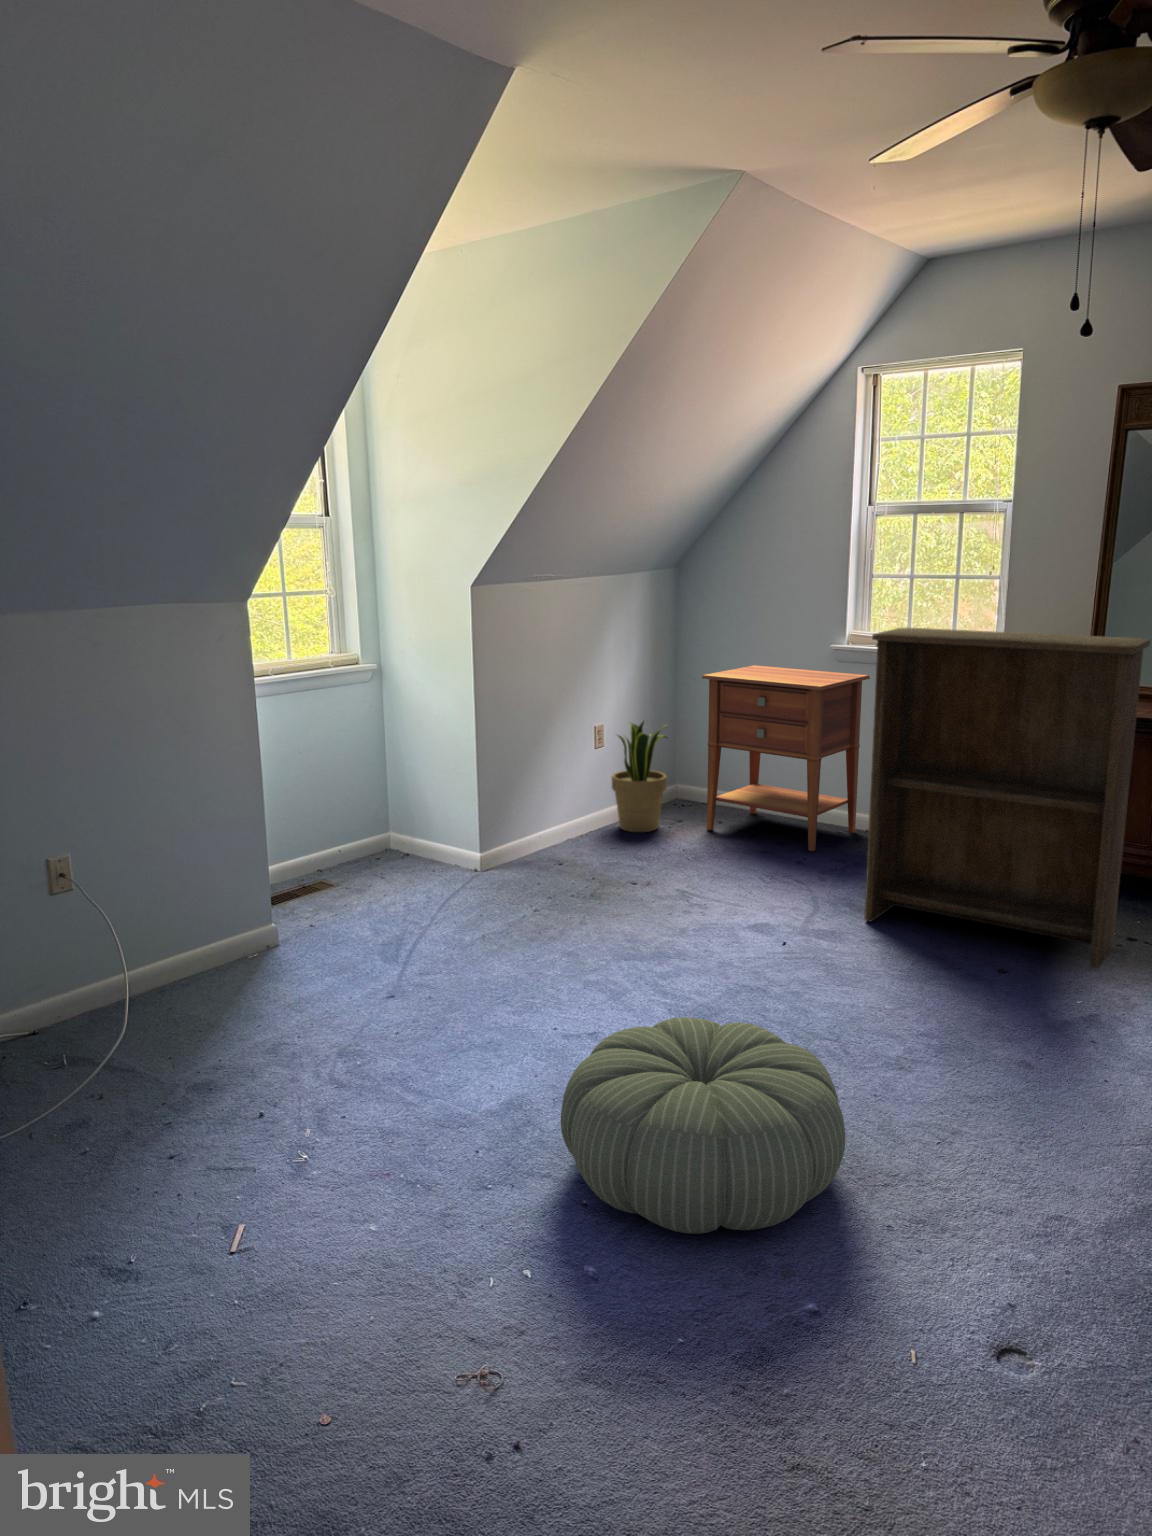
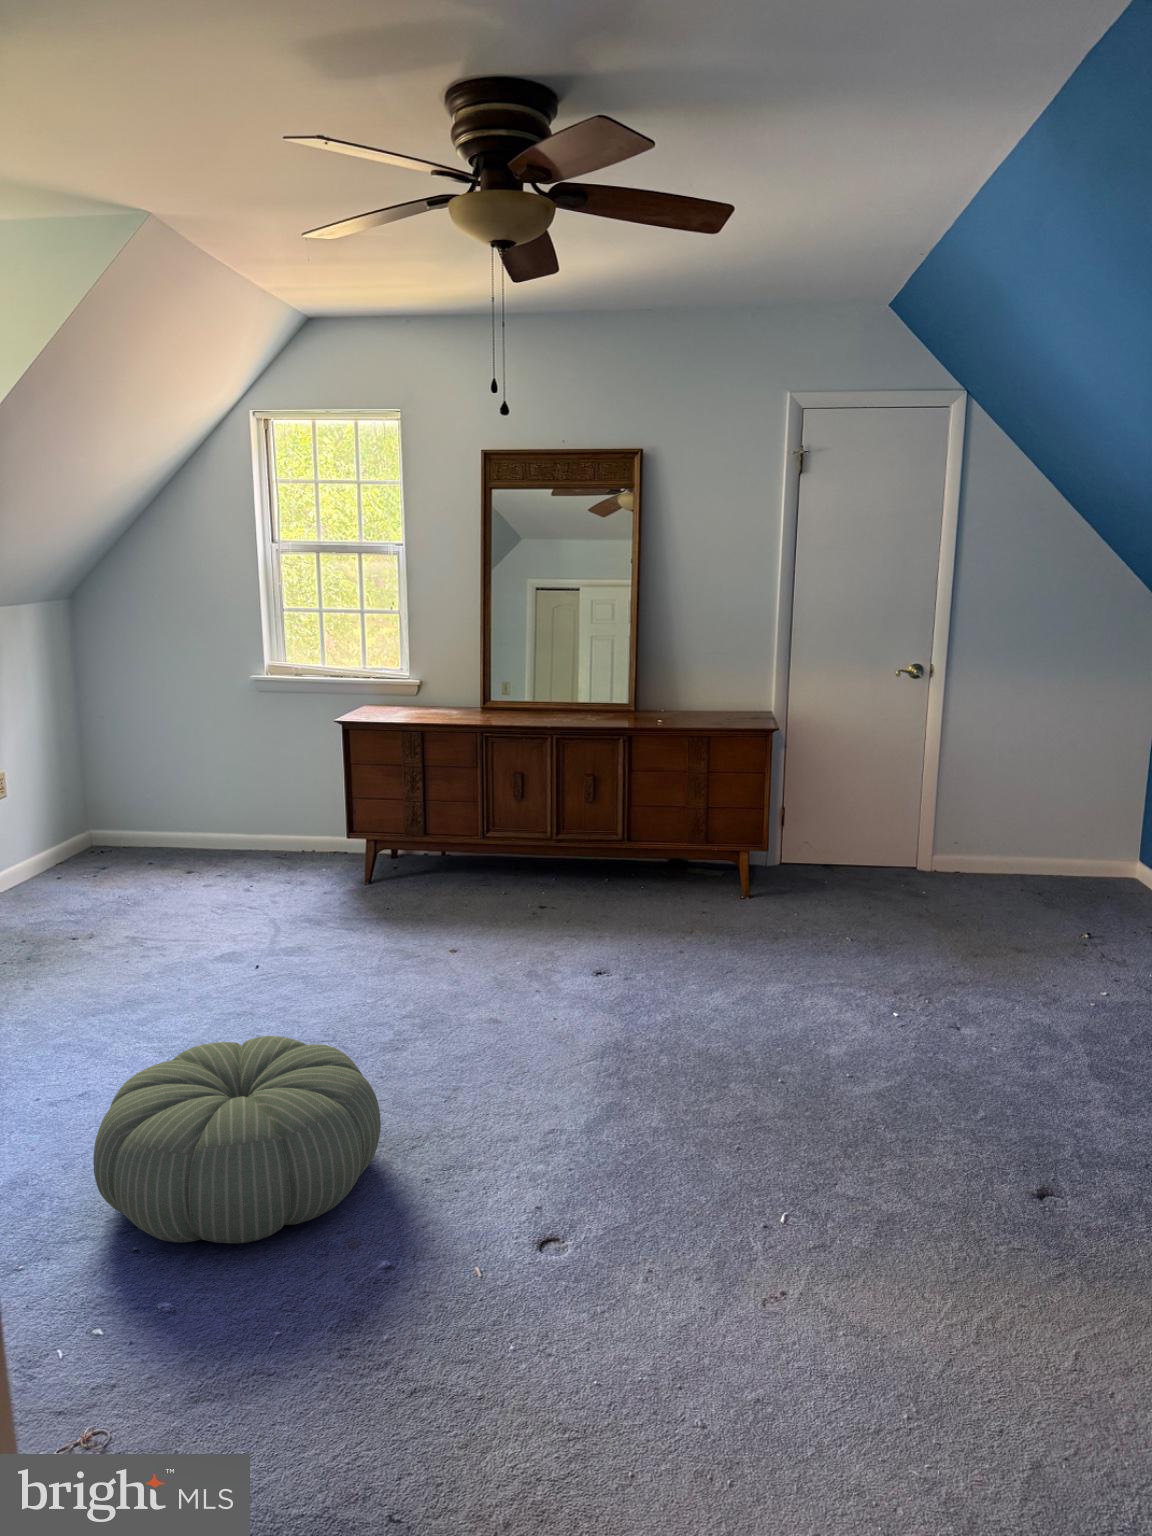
bookshelf: present [864,627,1150,969] -> none [309,657,537,937]
nightstand: present [702,665,870,851] -> none [119,701,291,878]
potted plant: present [612,722,667,832] -> none [24,765,90,887]

